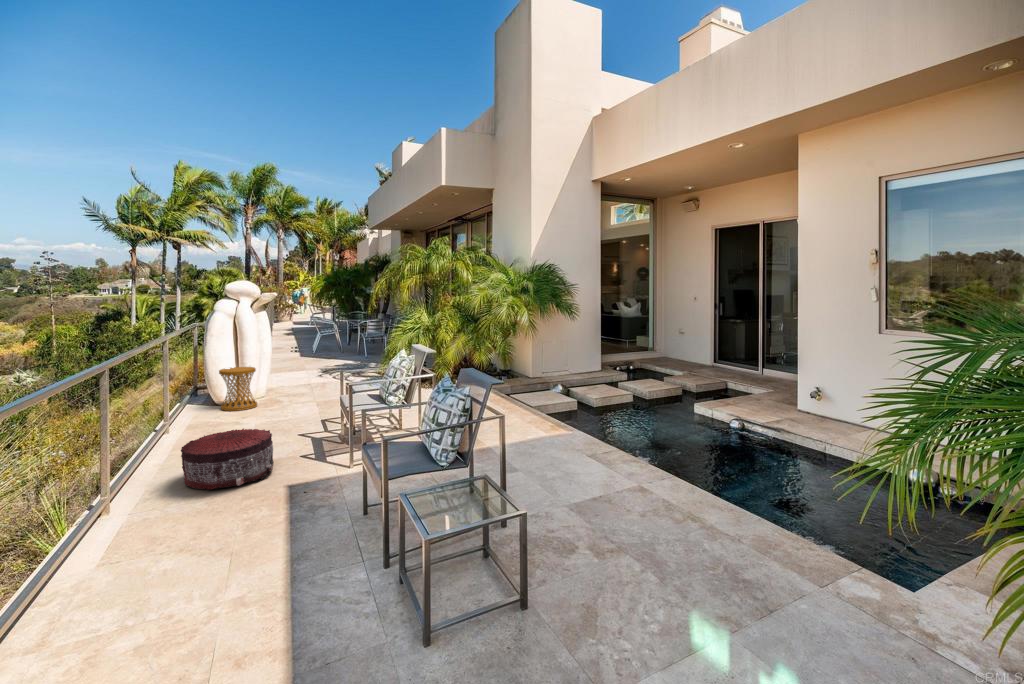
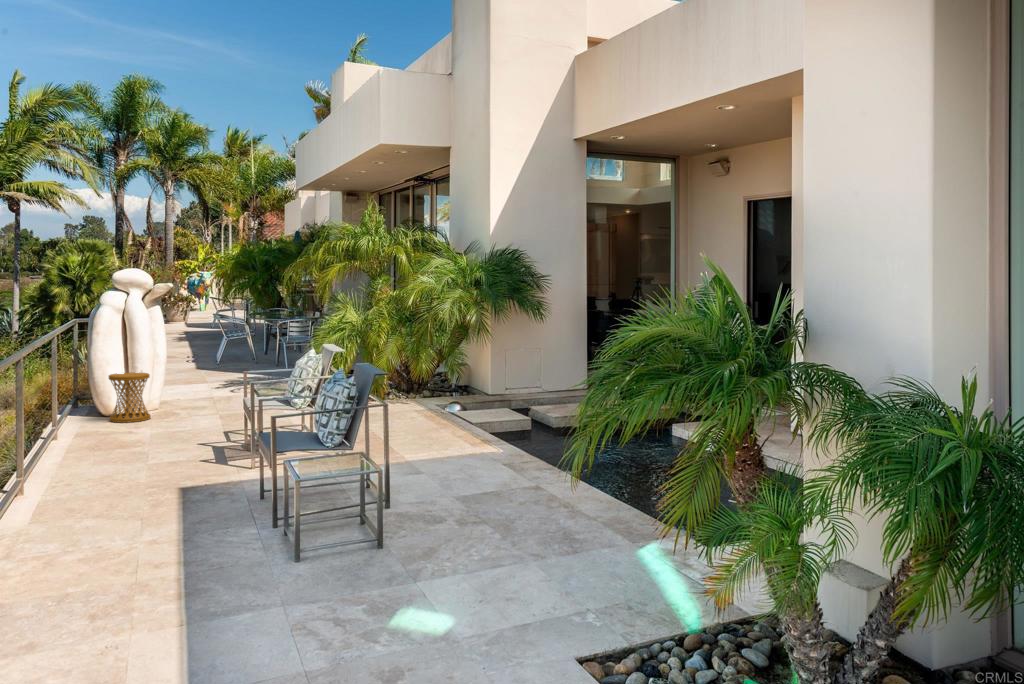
pouf: present [181,429,274,490] -> none [89,427,176,479]

